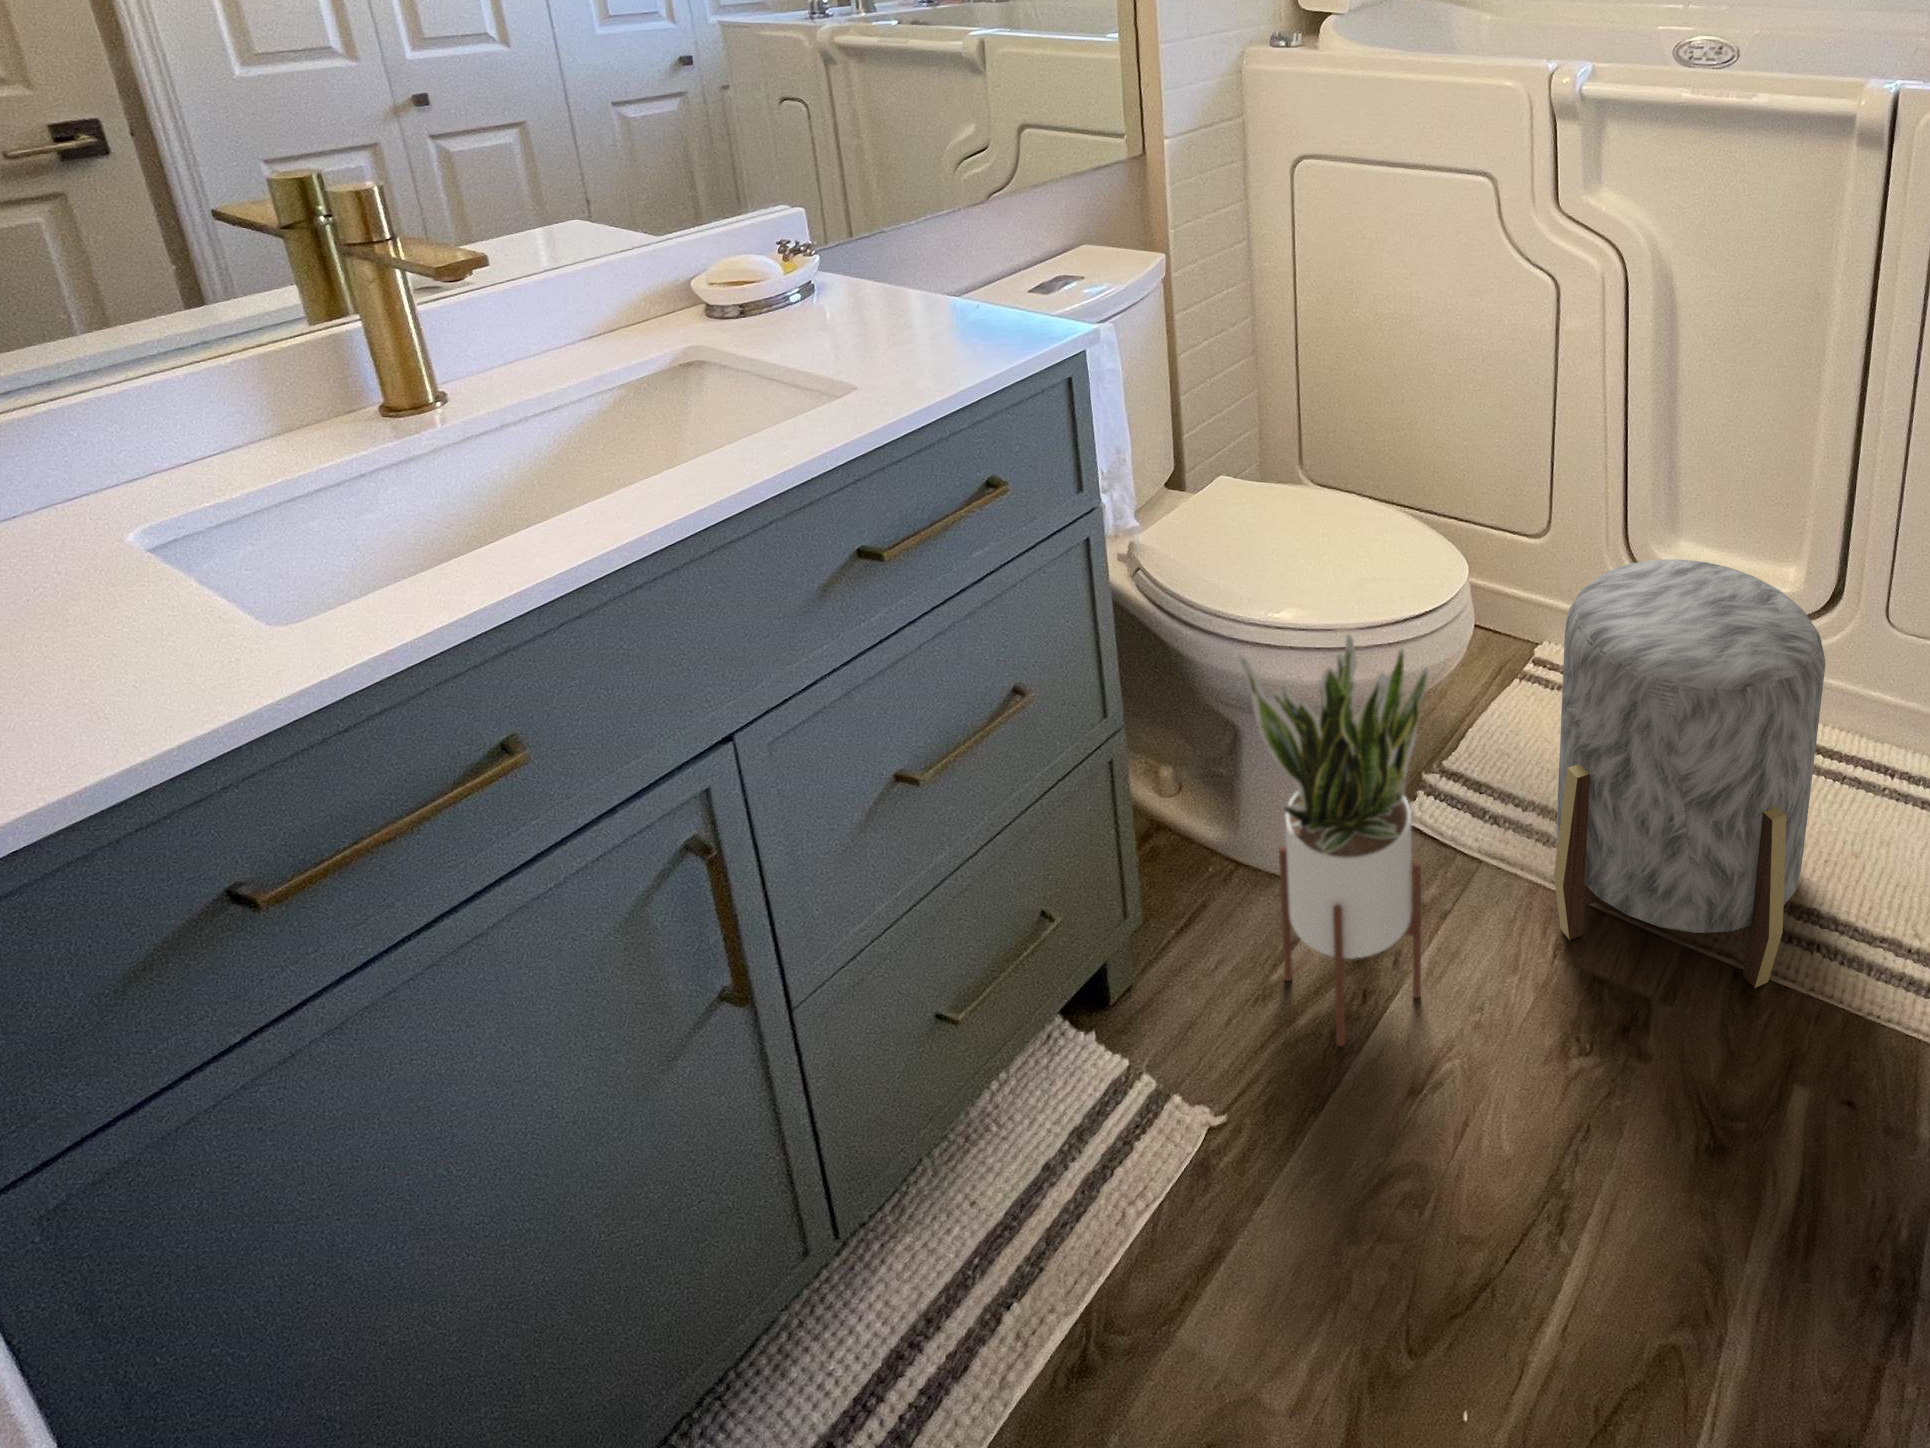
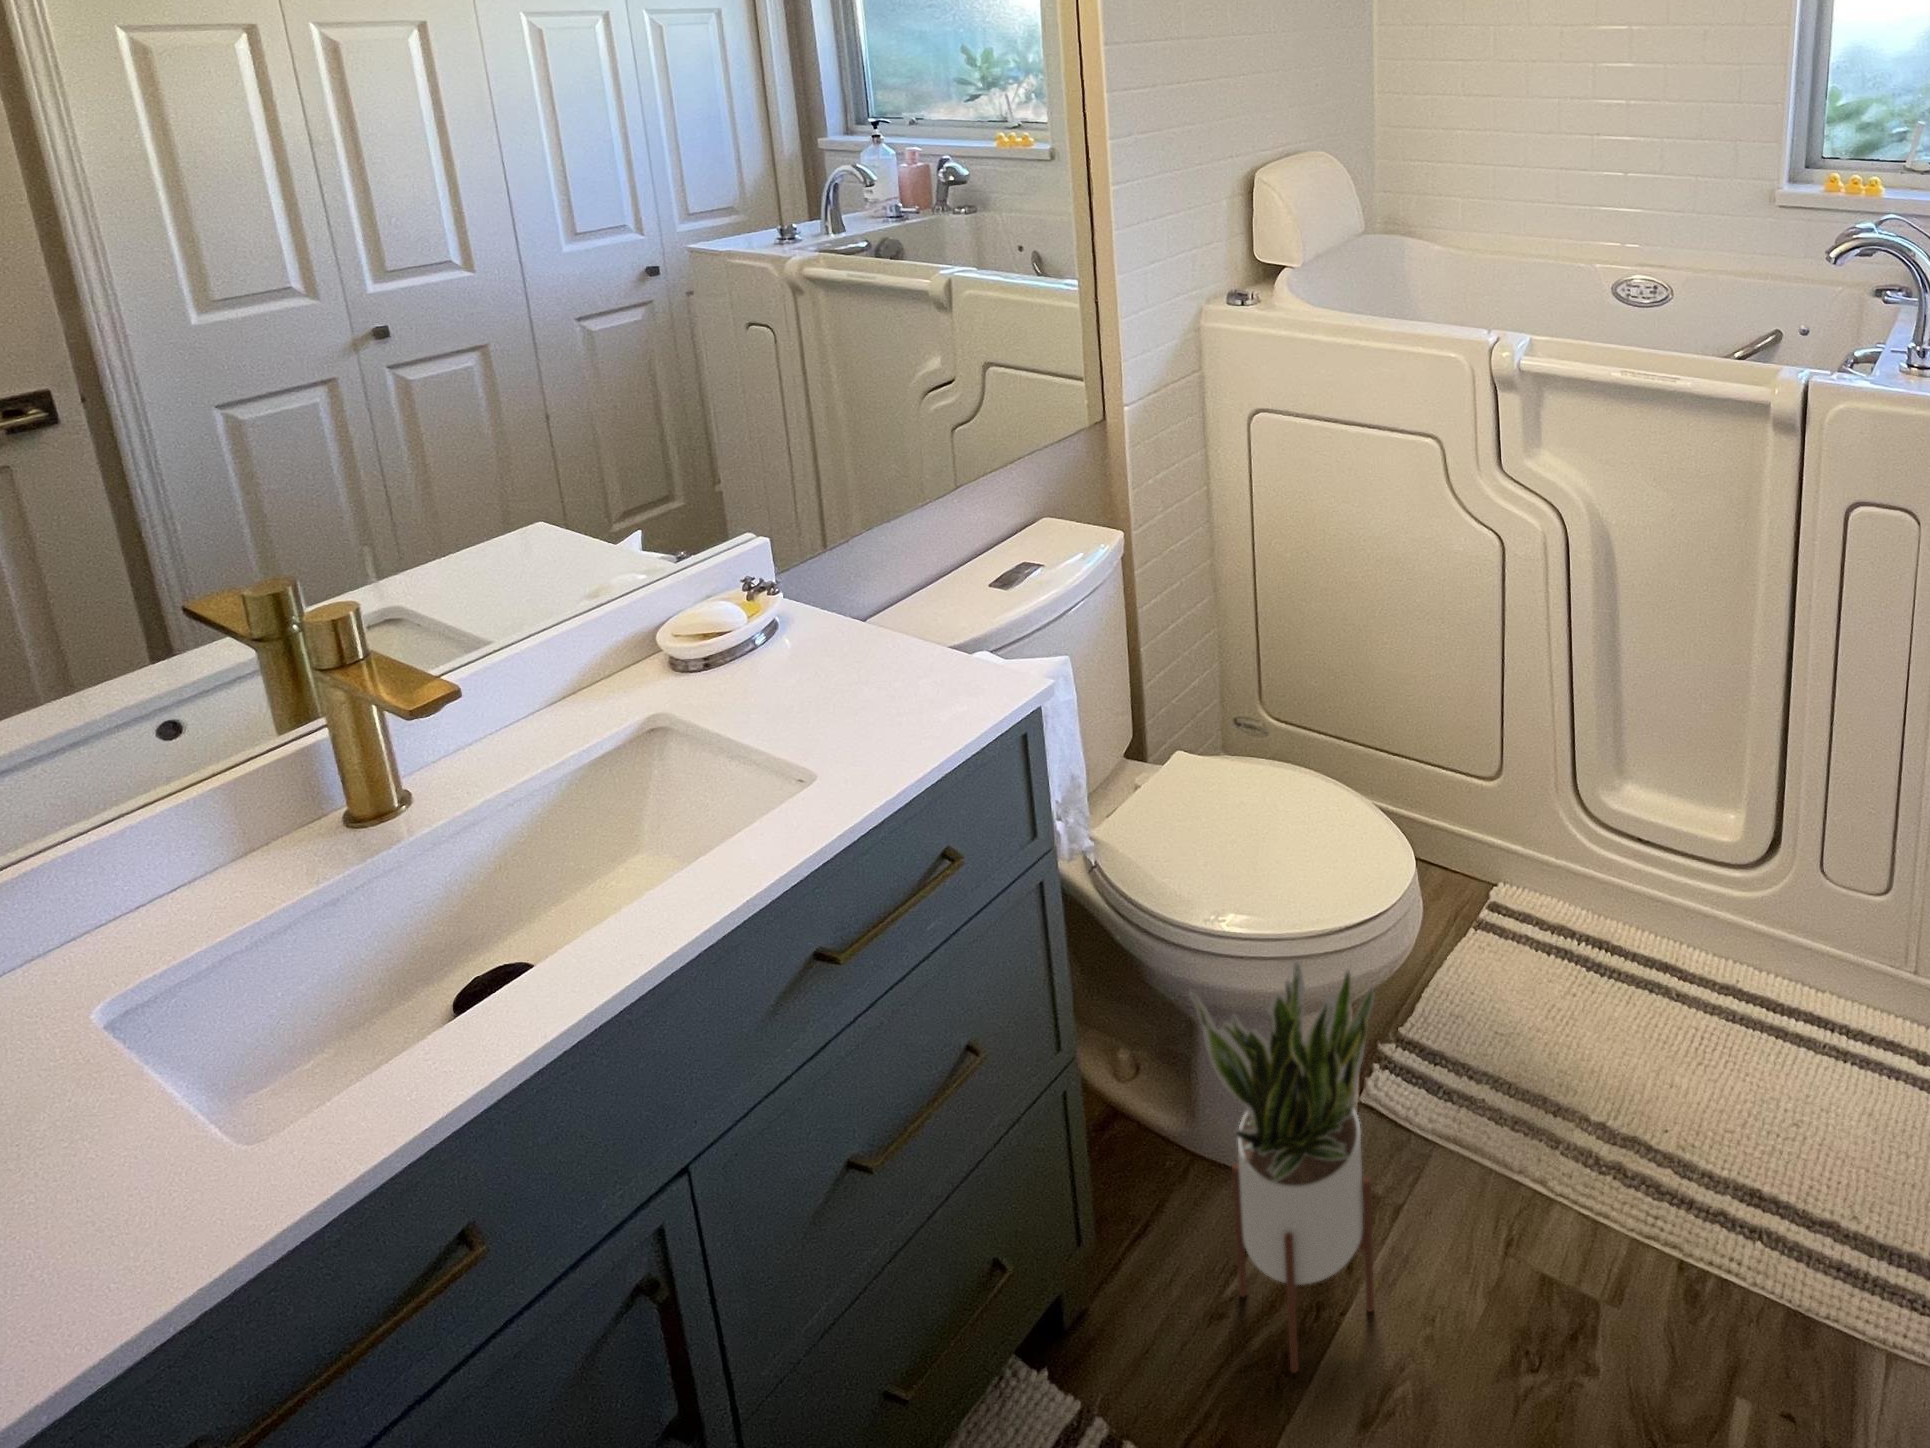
stool: present [1554,559,1825,988] -> none [1503,841,1754,1286]

